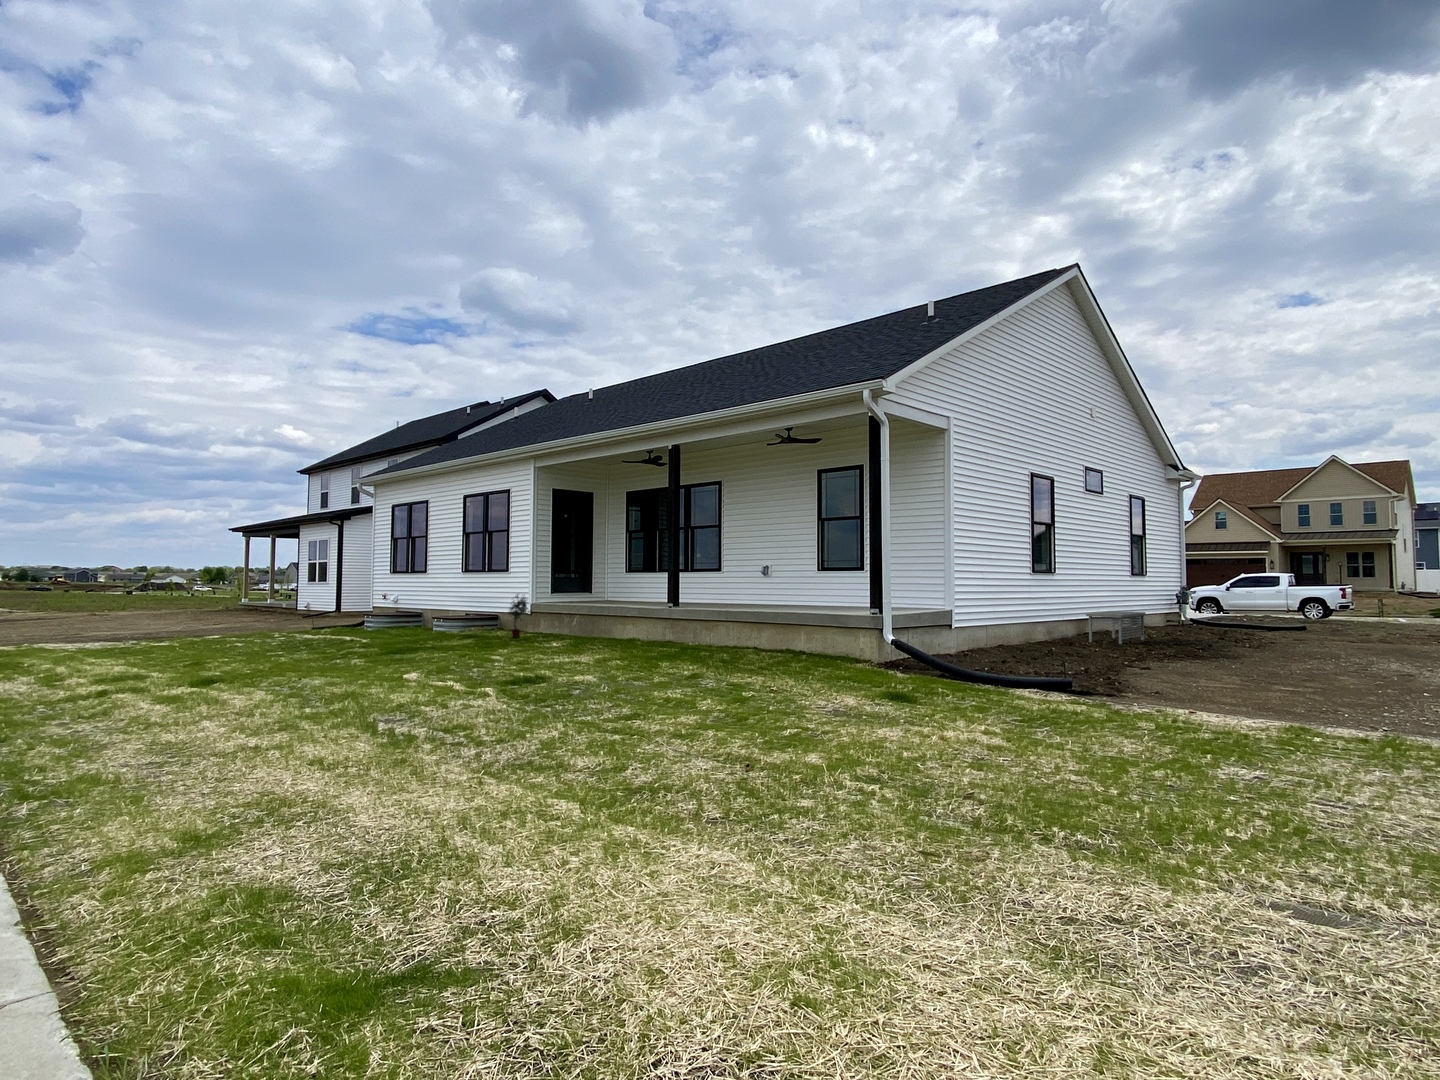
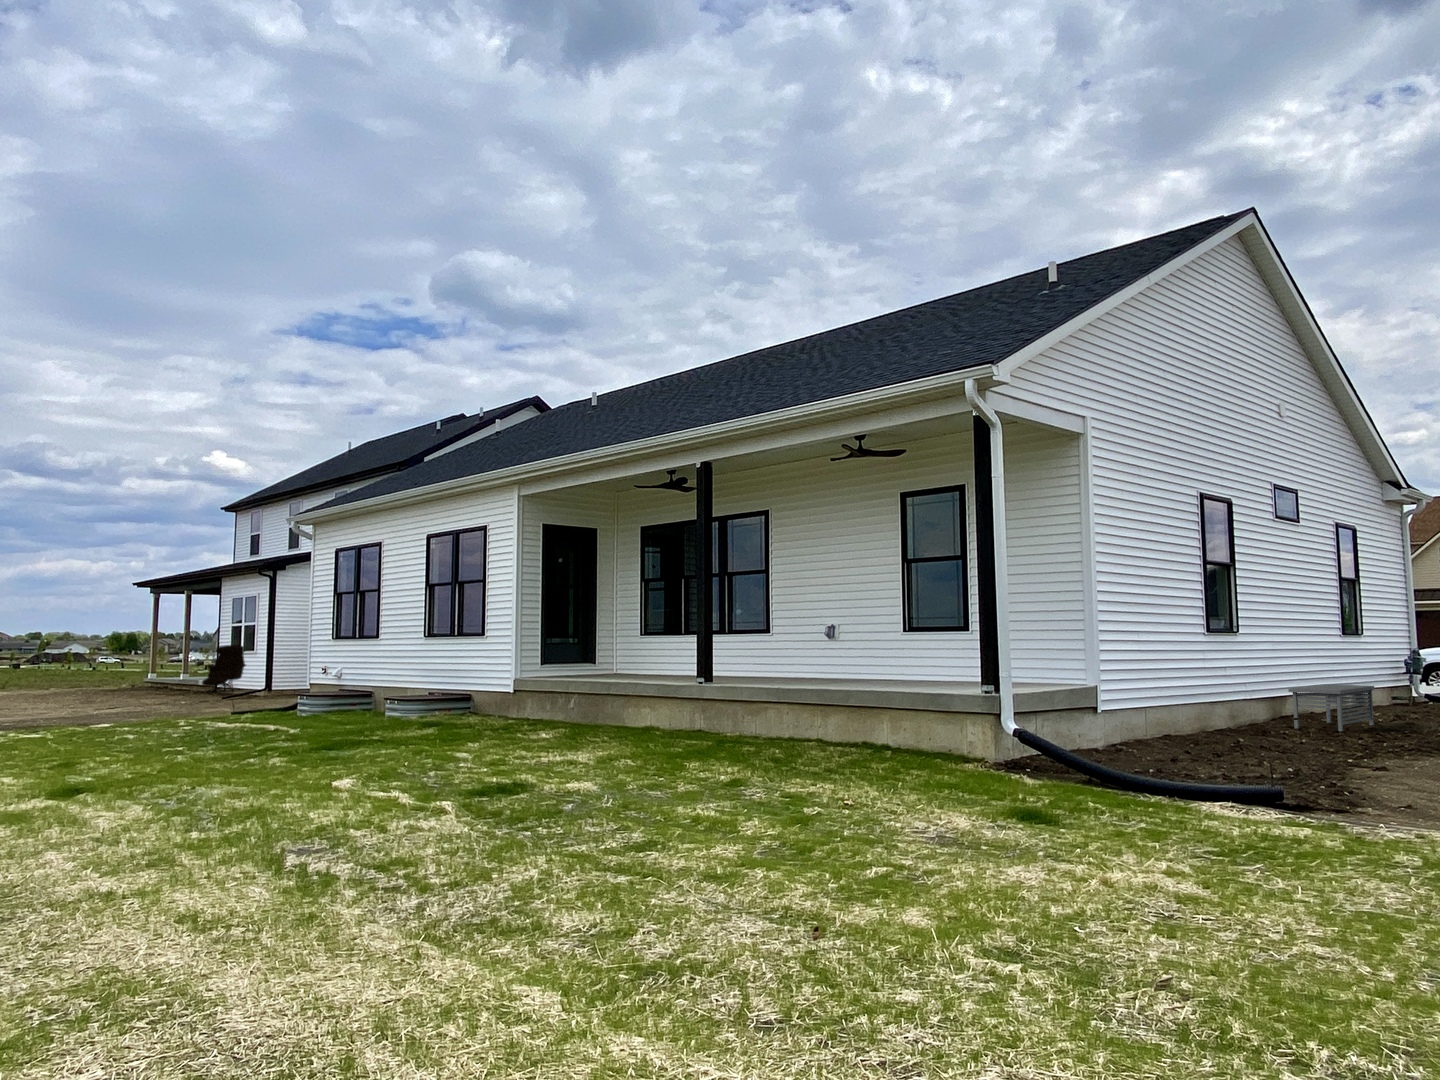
lounge chair: none [292,578,326,613] -> present [203,645,246,692]
potted tree: present [508,594,530,638] -> none [481,665,515,726]

